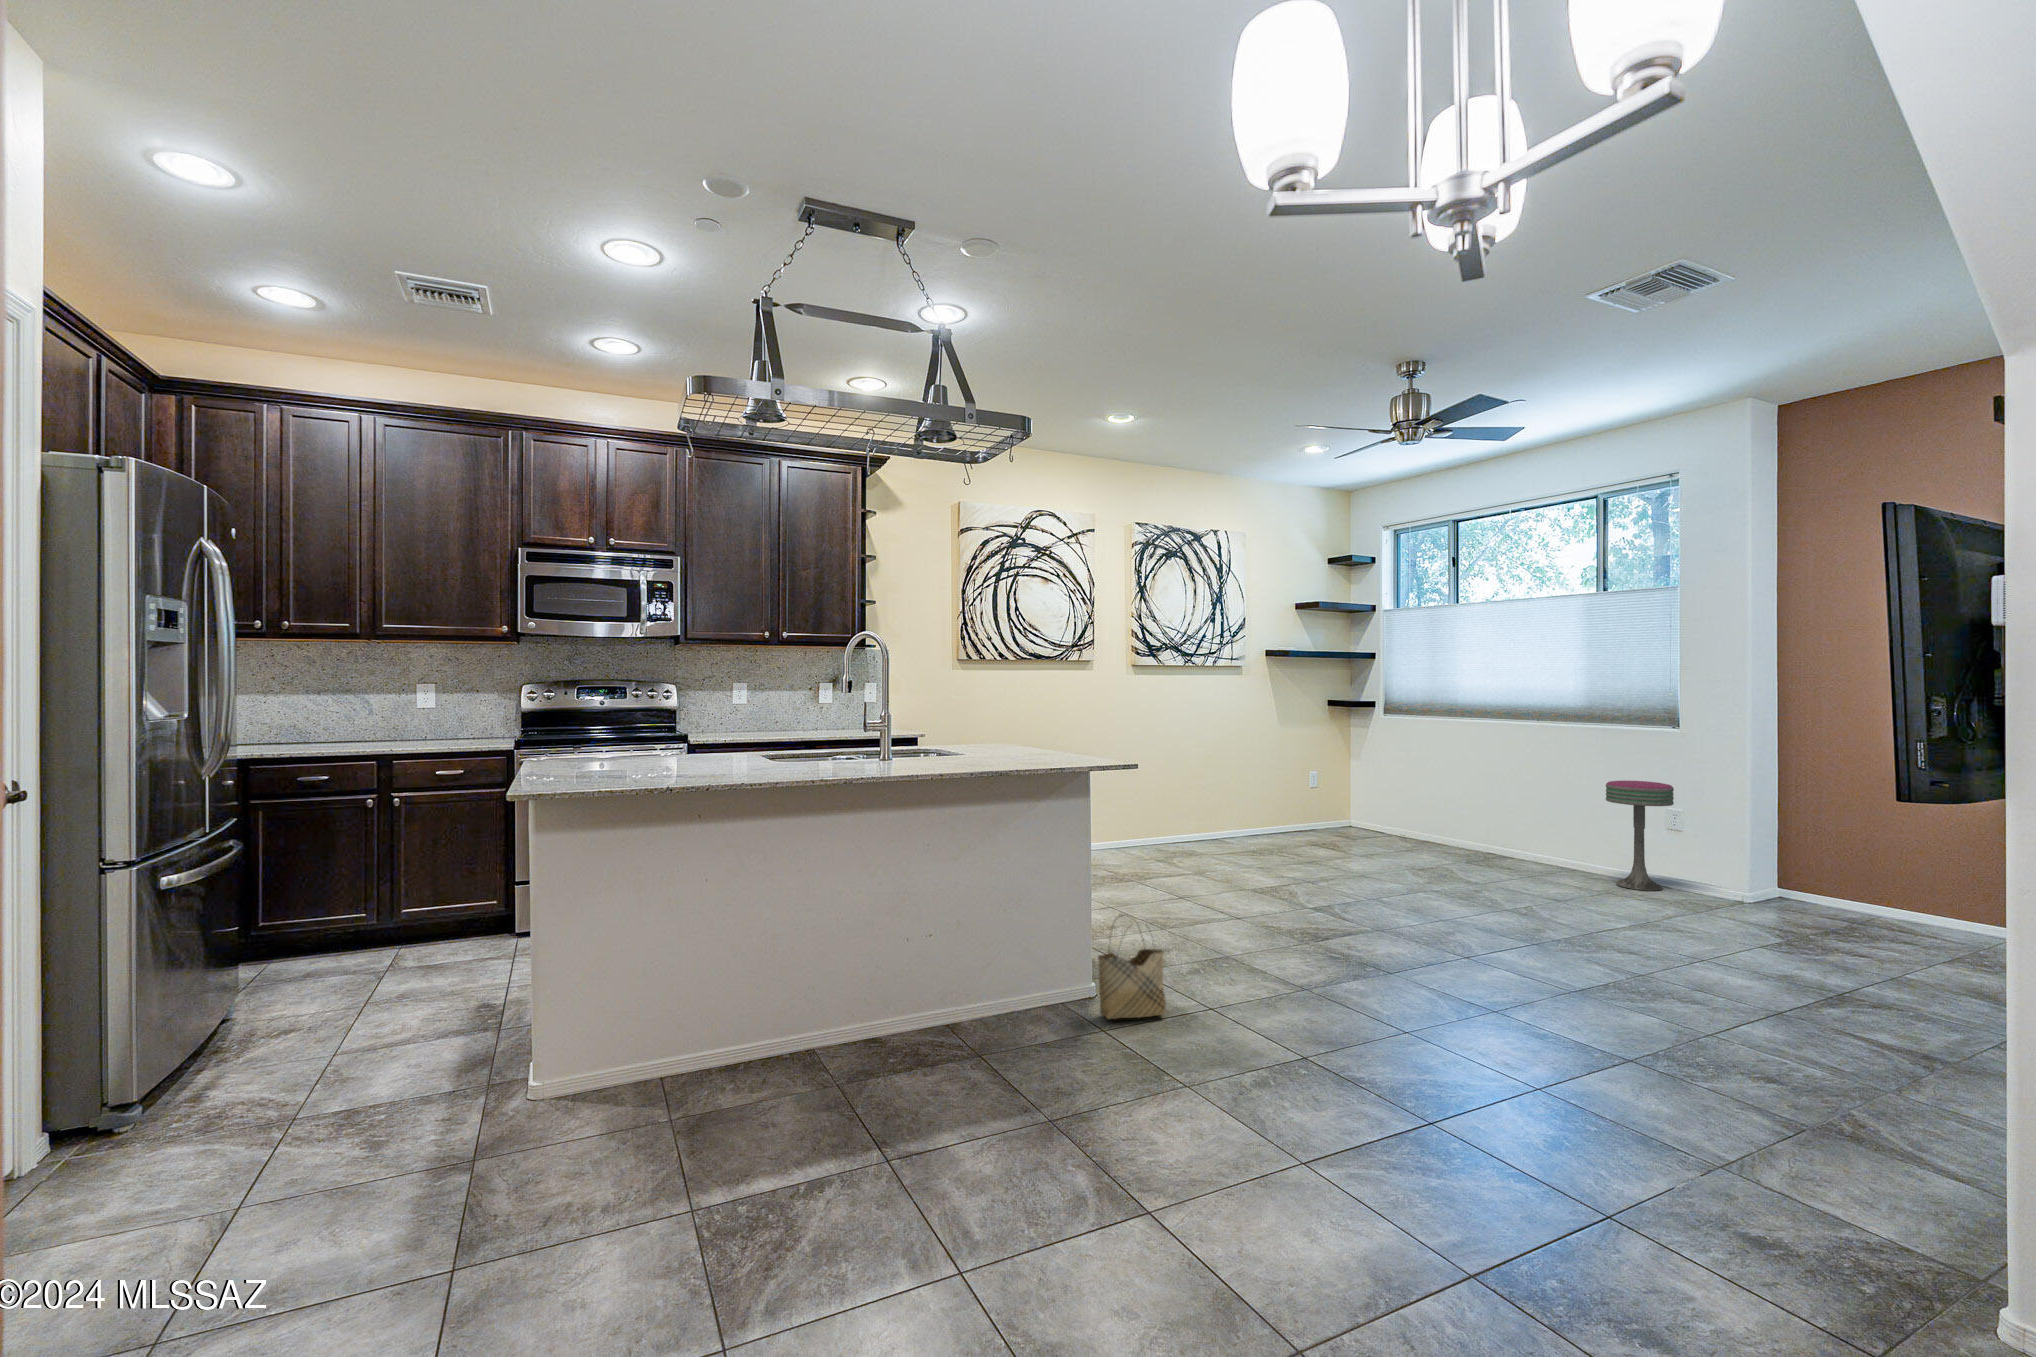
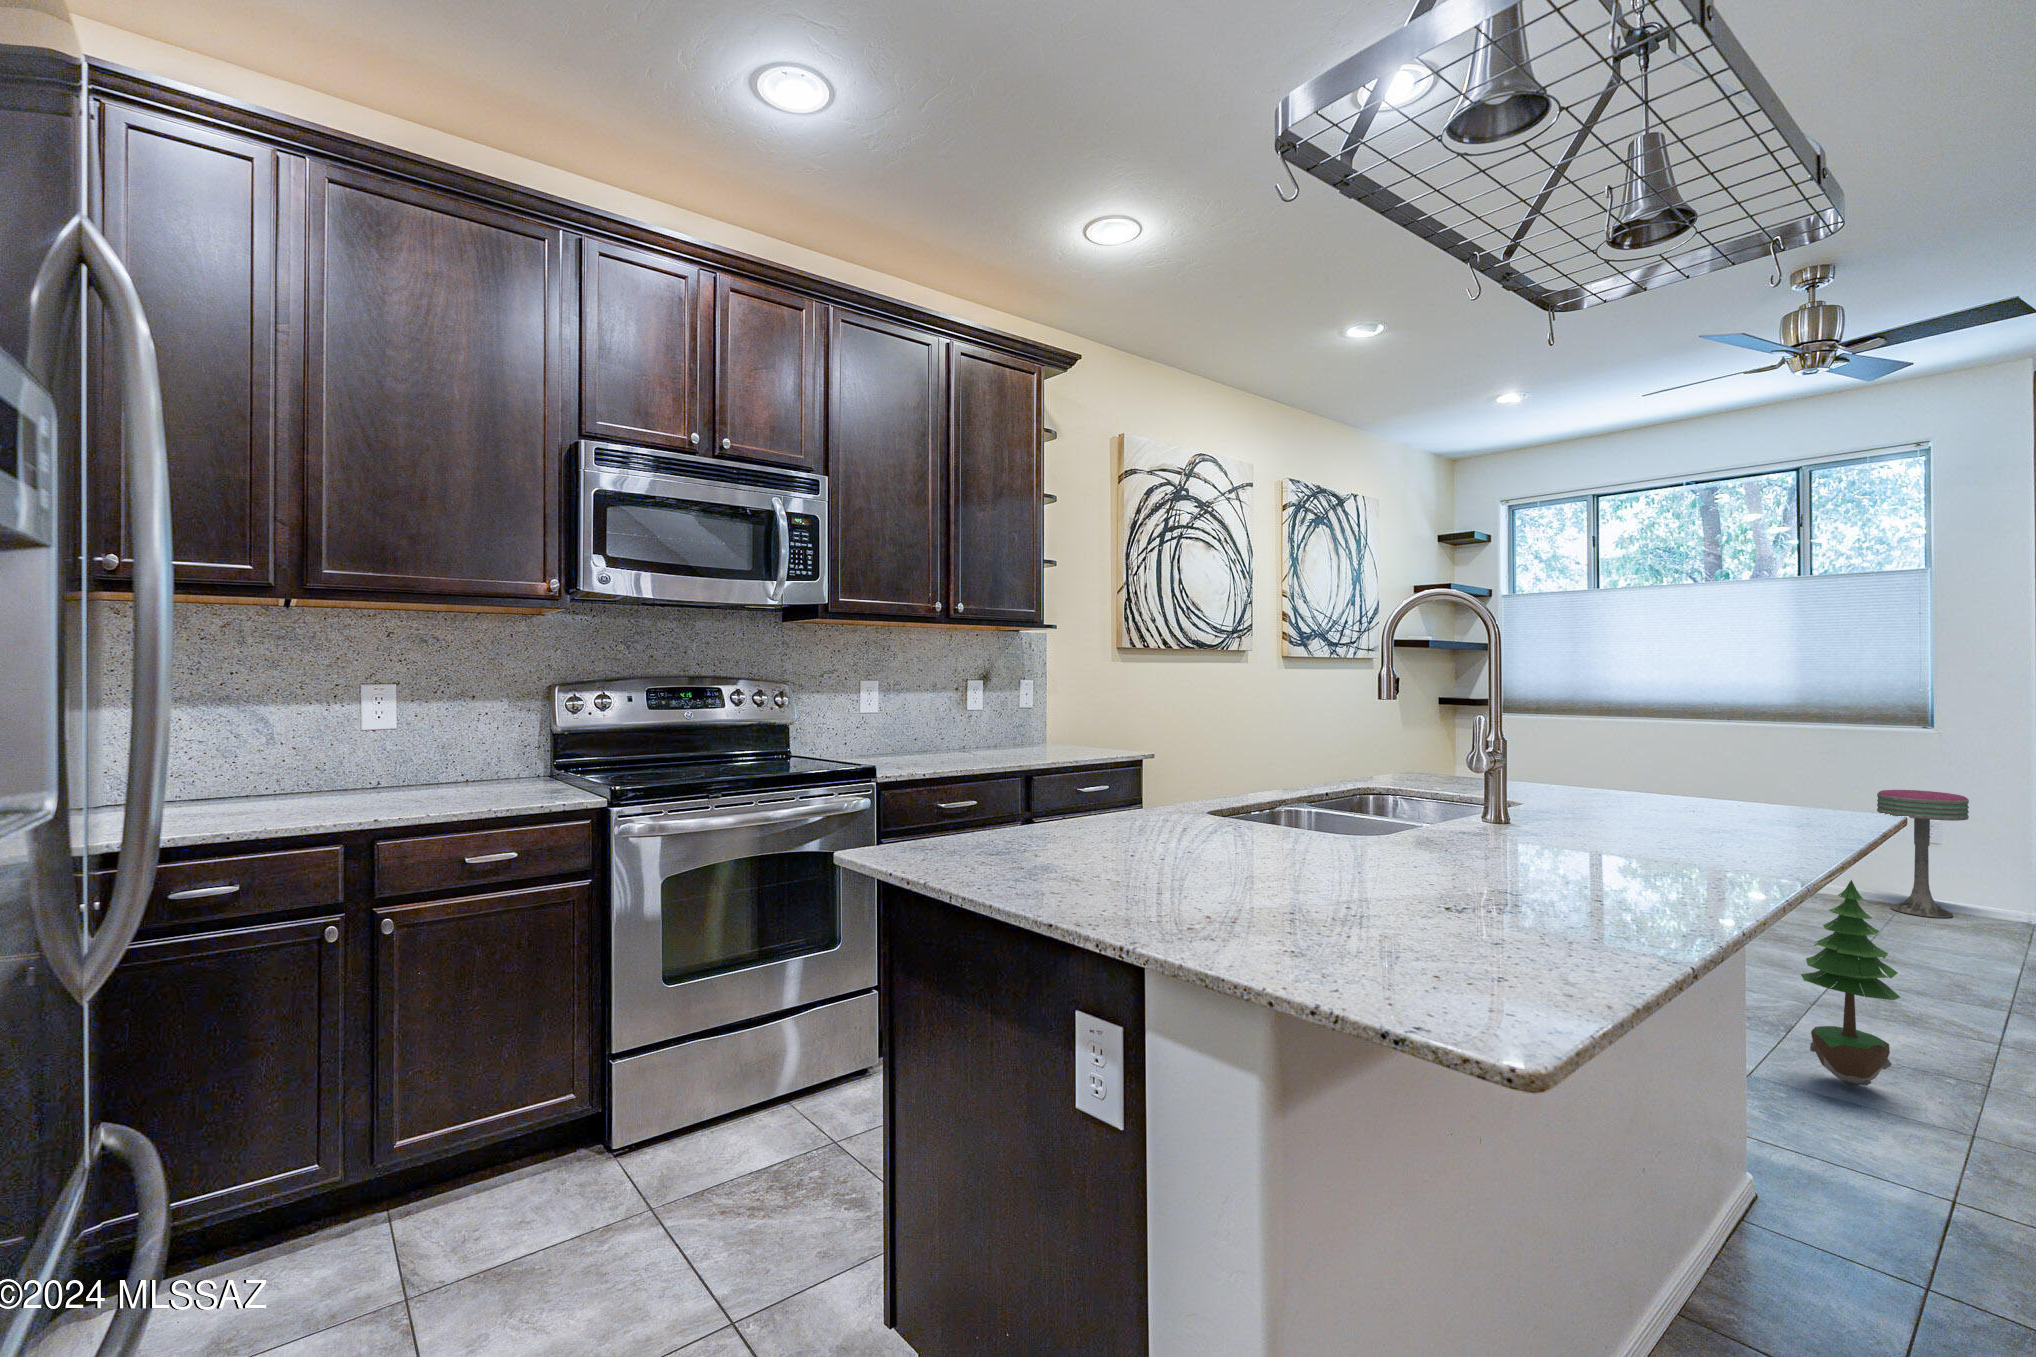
potted tree: none [1256,820,1309,962] -> present [1801,880,1900,1086]
woven basket: present [1098,916,1166,1019] -> none [1857,1072,1966,1274]

